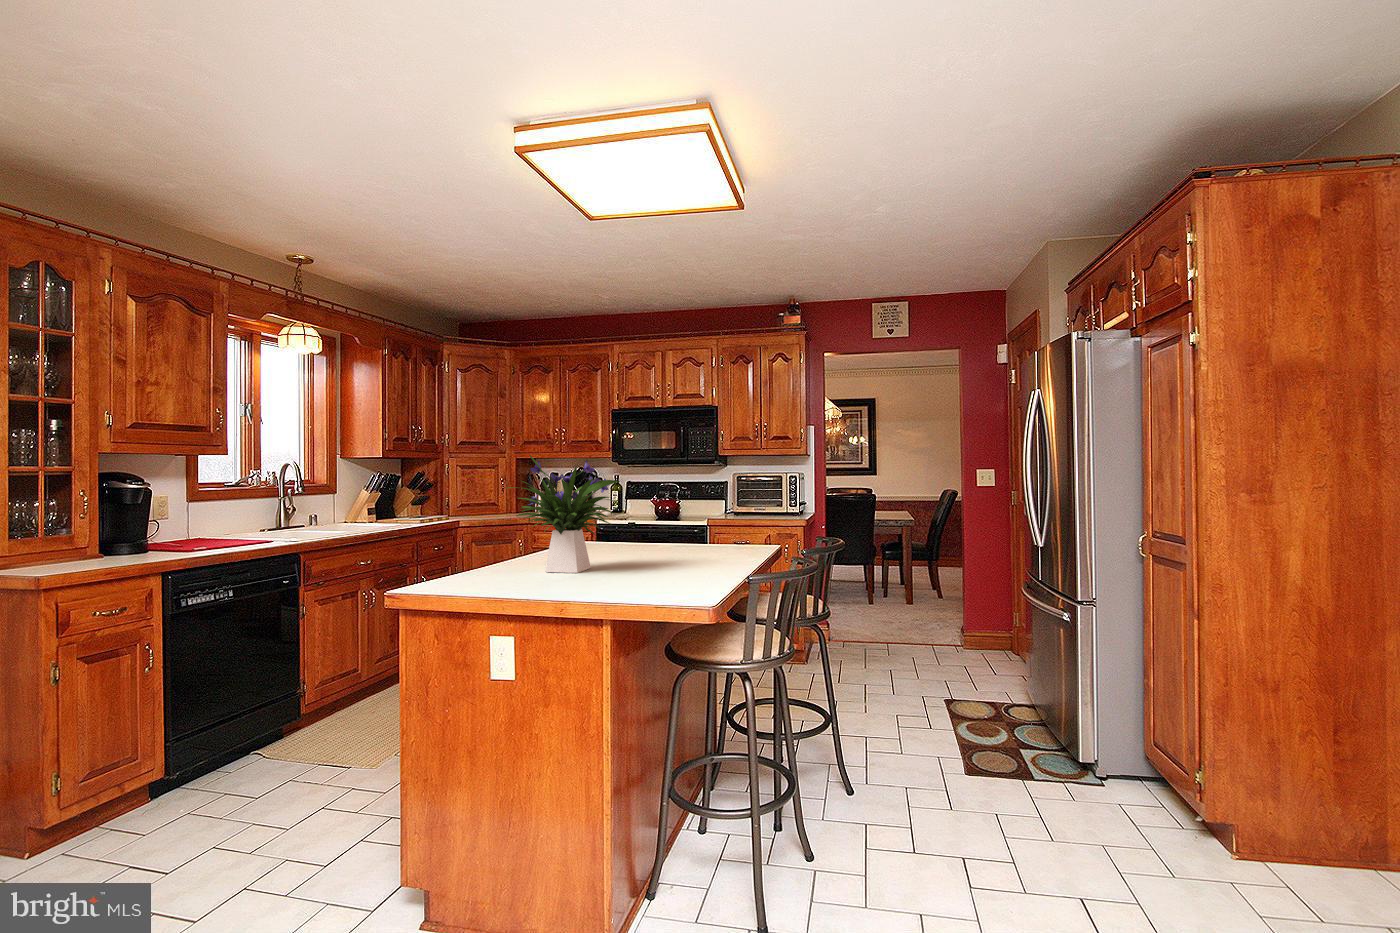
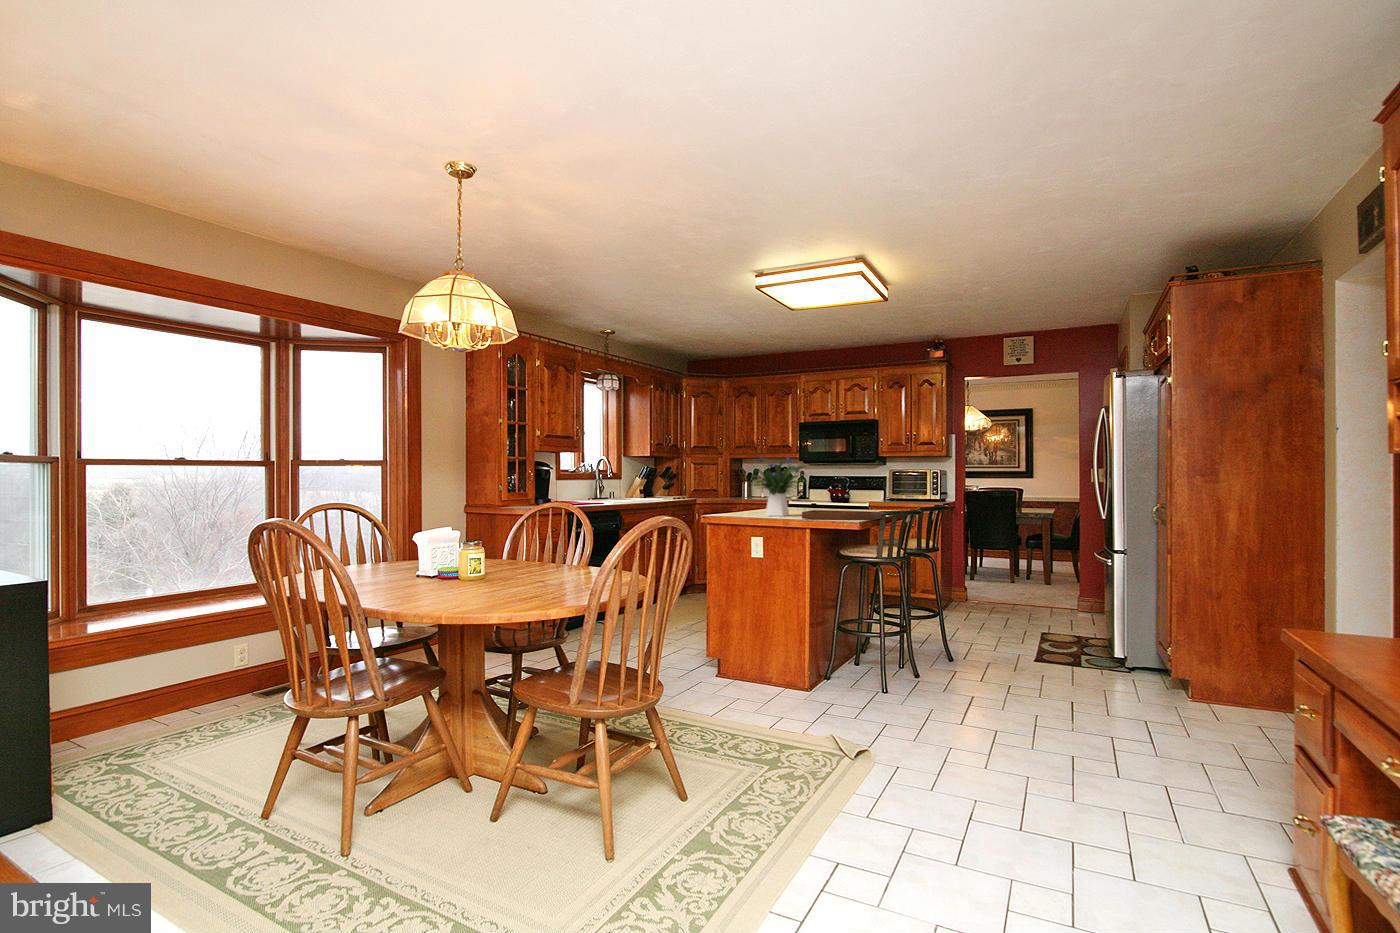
tray: none [612,535,760,590] -> present [802,494,881,521]

